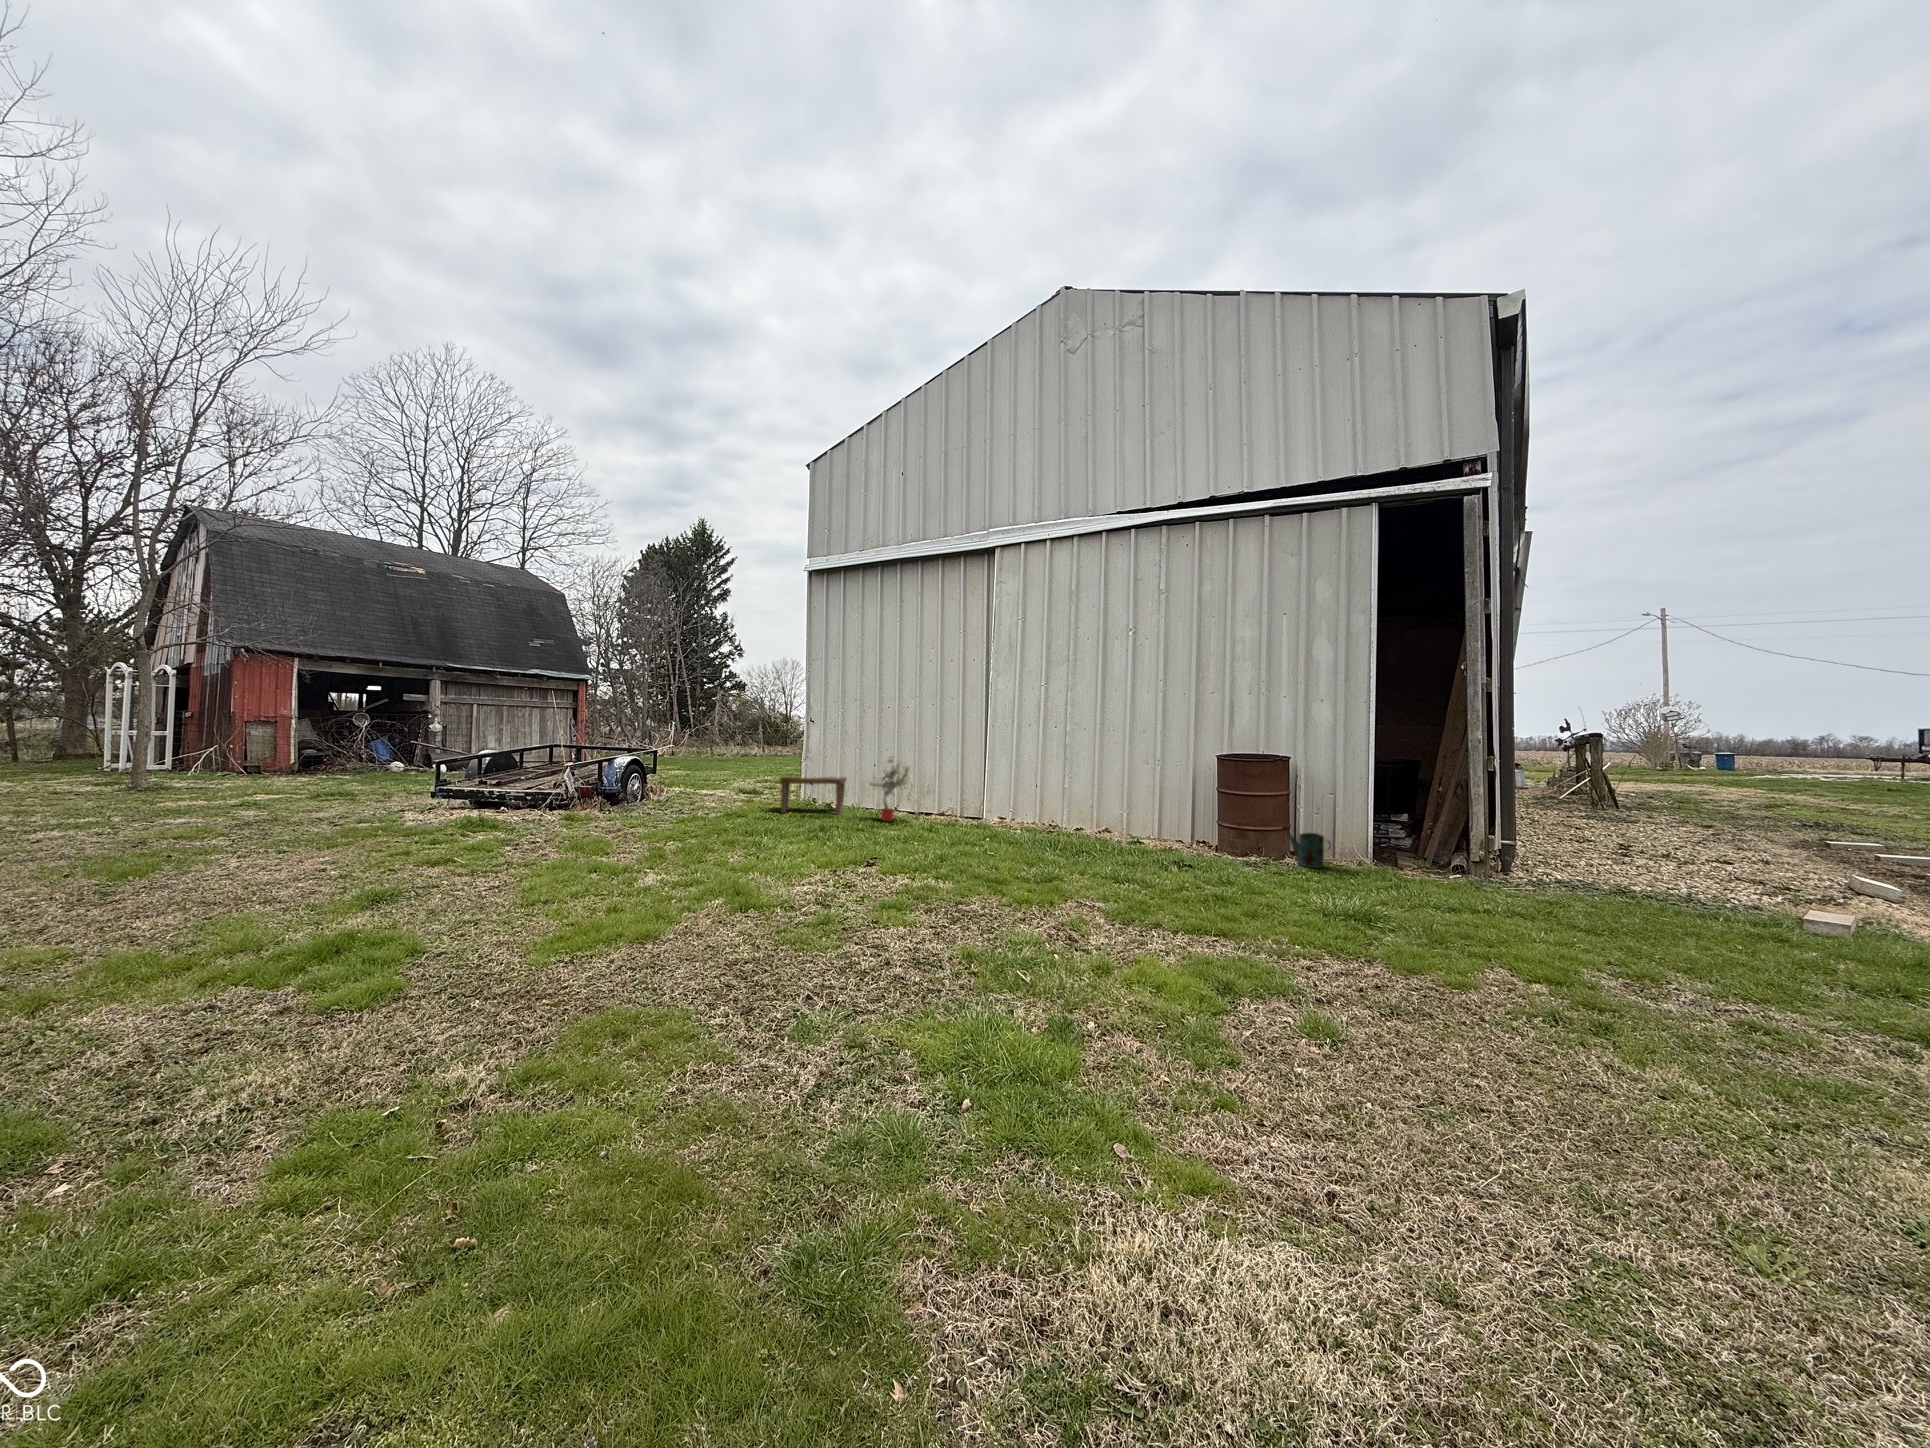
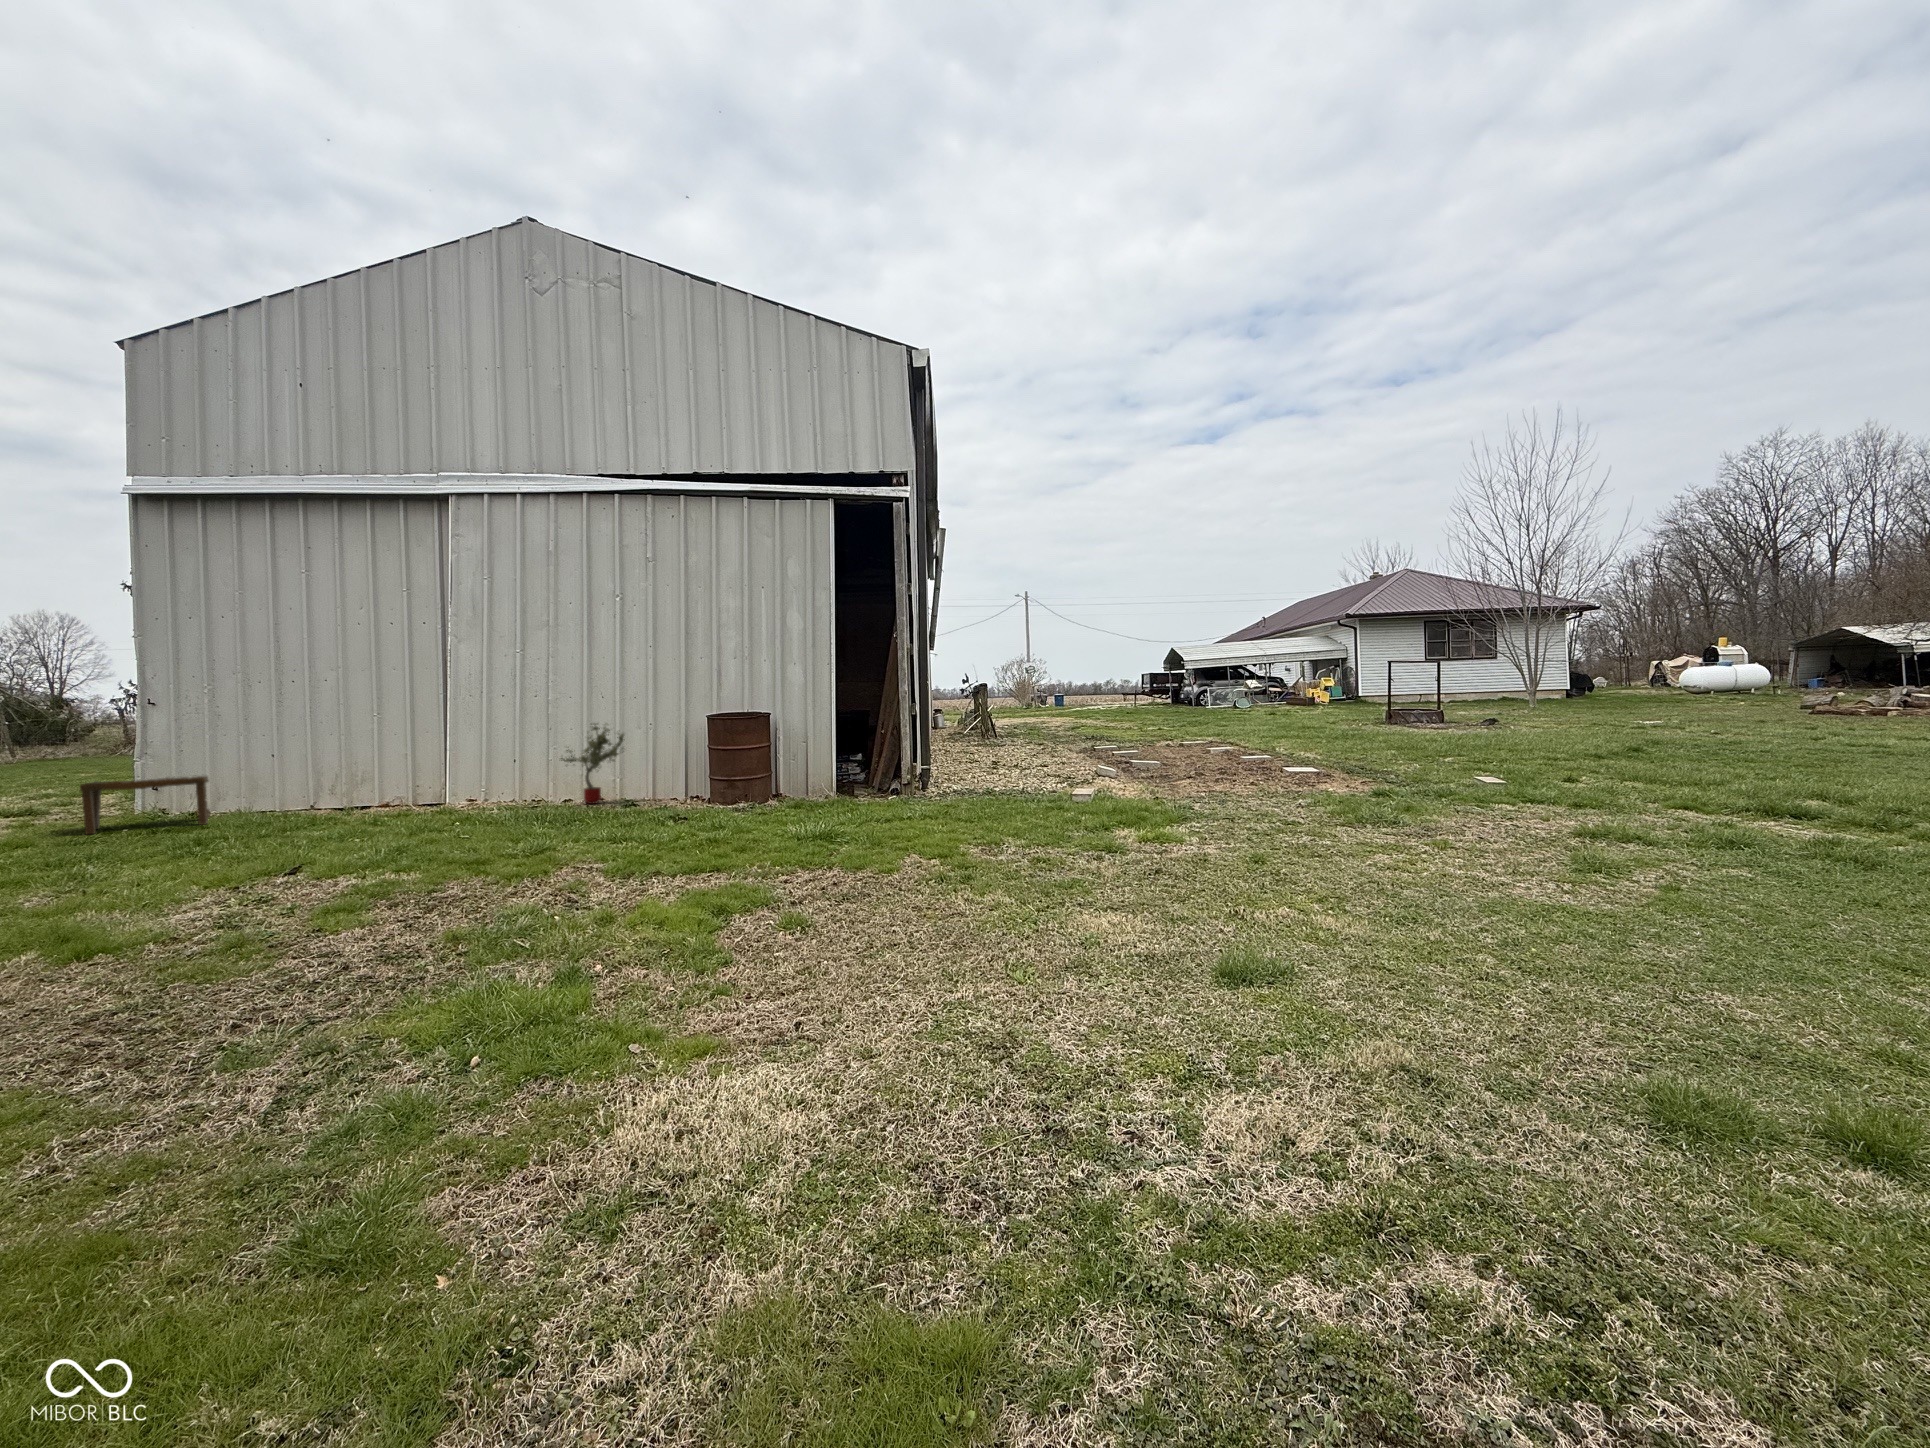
potted tree: present [870,758,910,822] -> present [560,724,624,804]
watering can: present [1282,826,1331,868] -> none [765,772,805,806]

